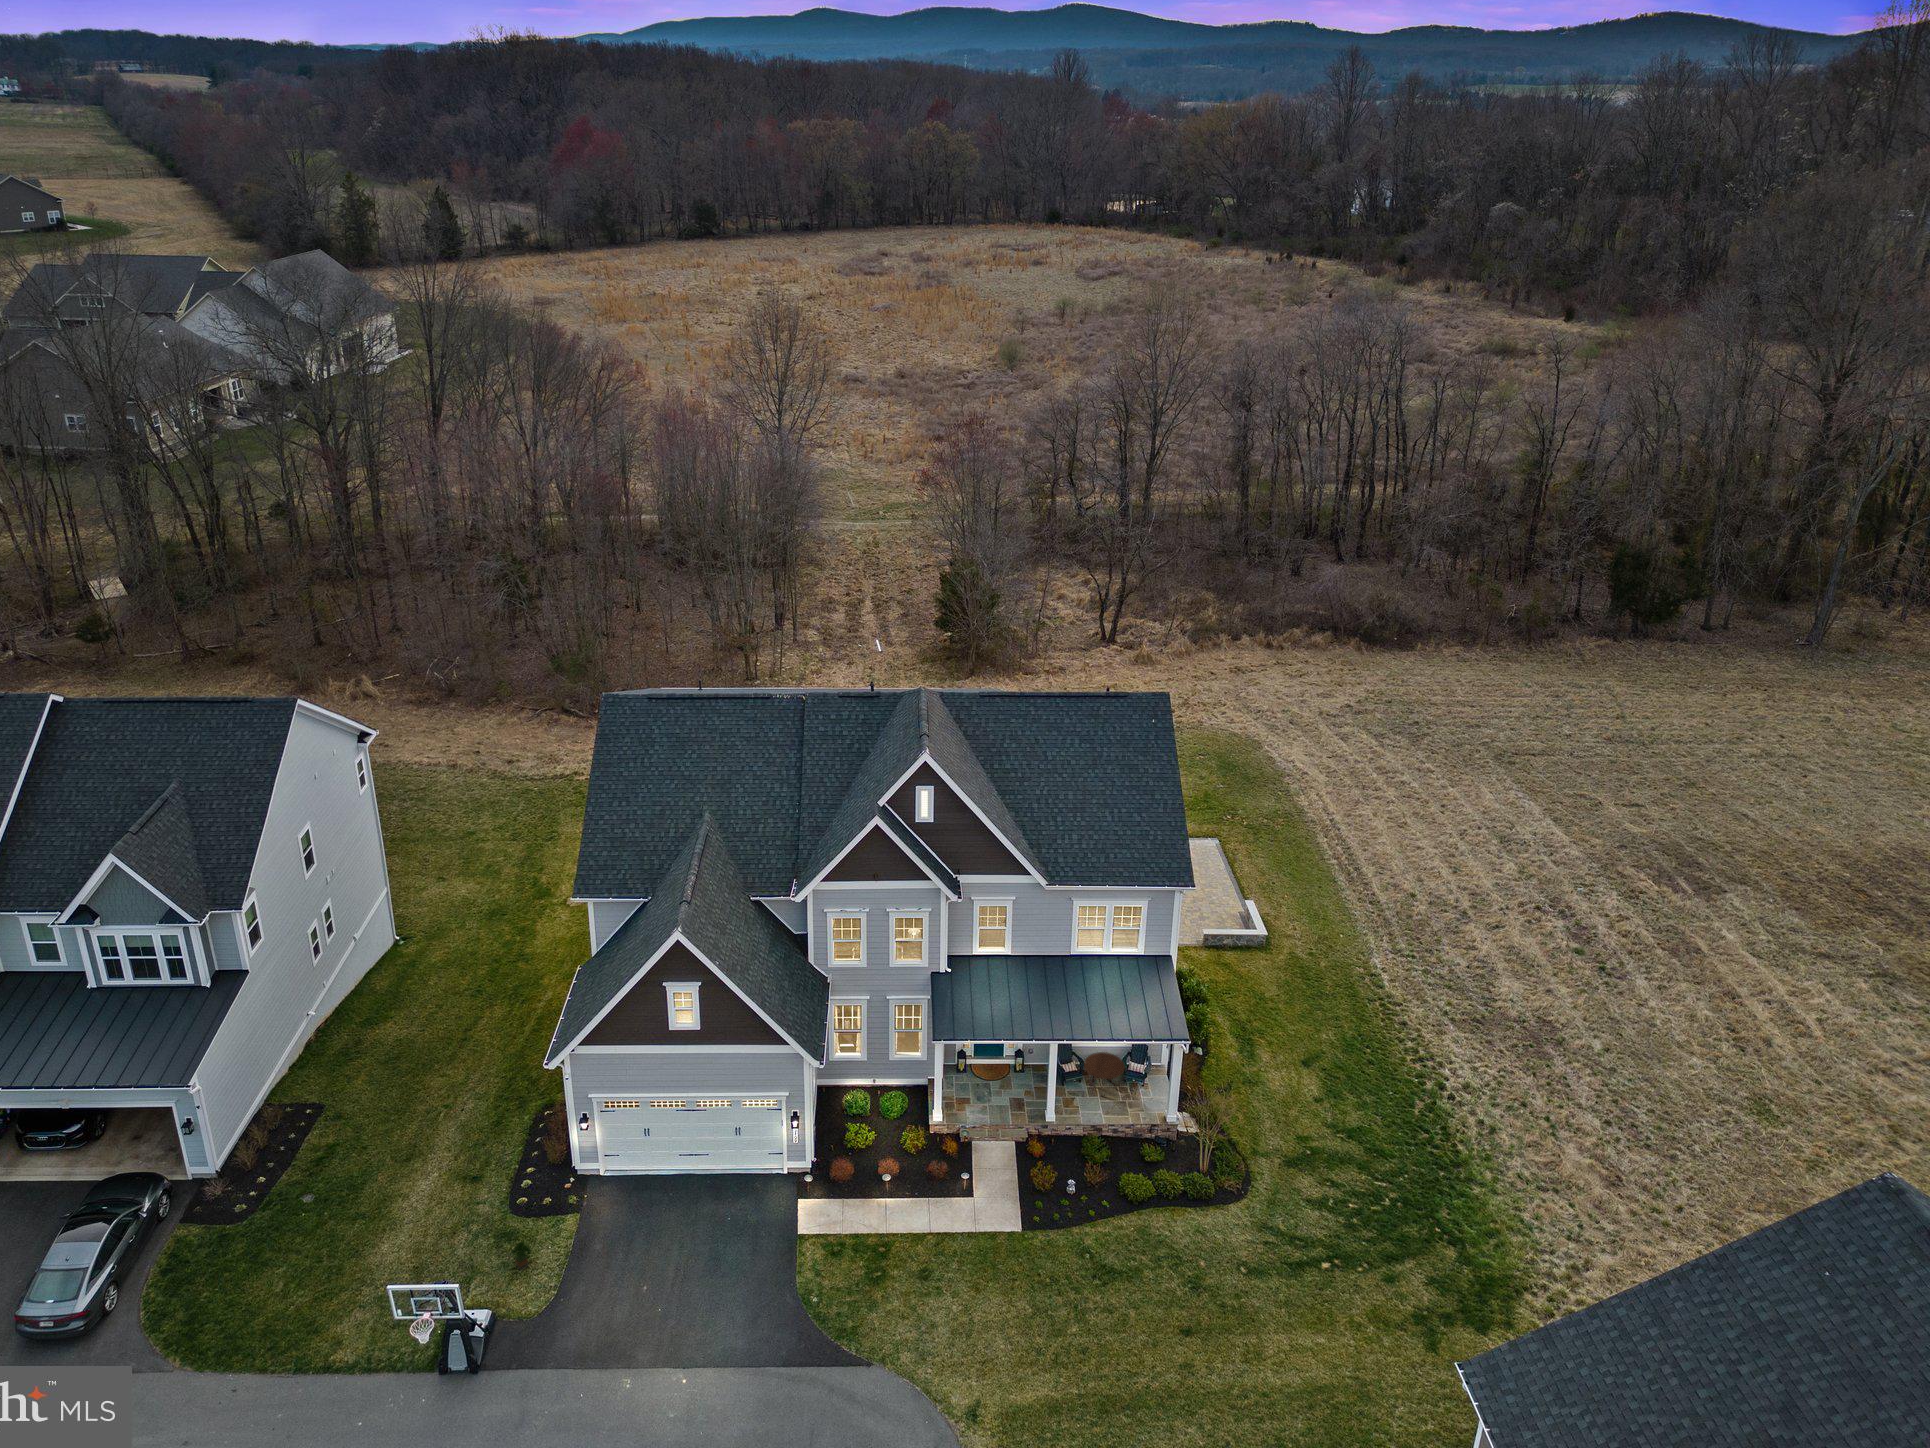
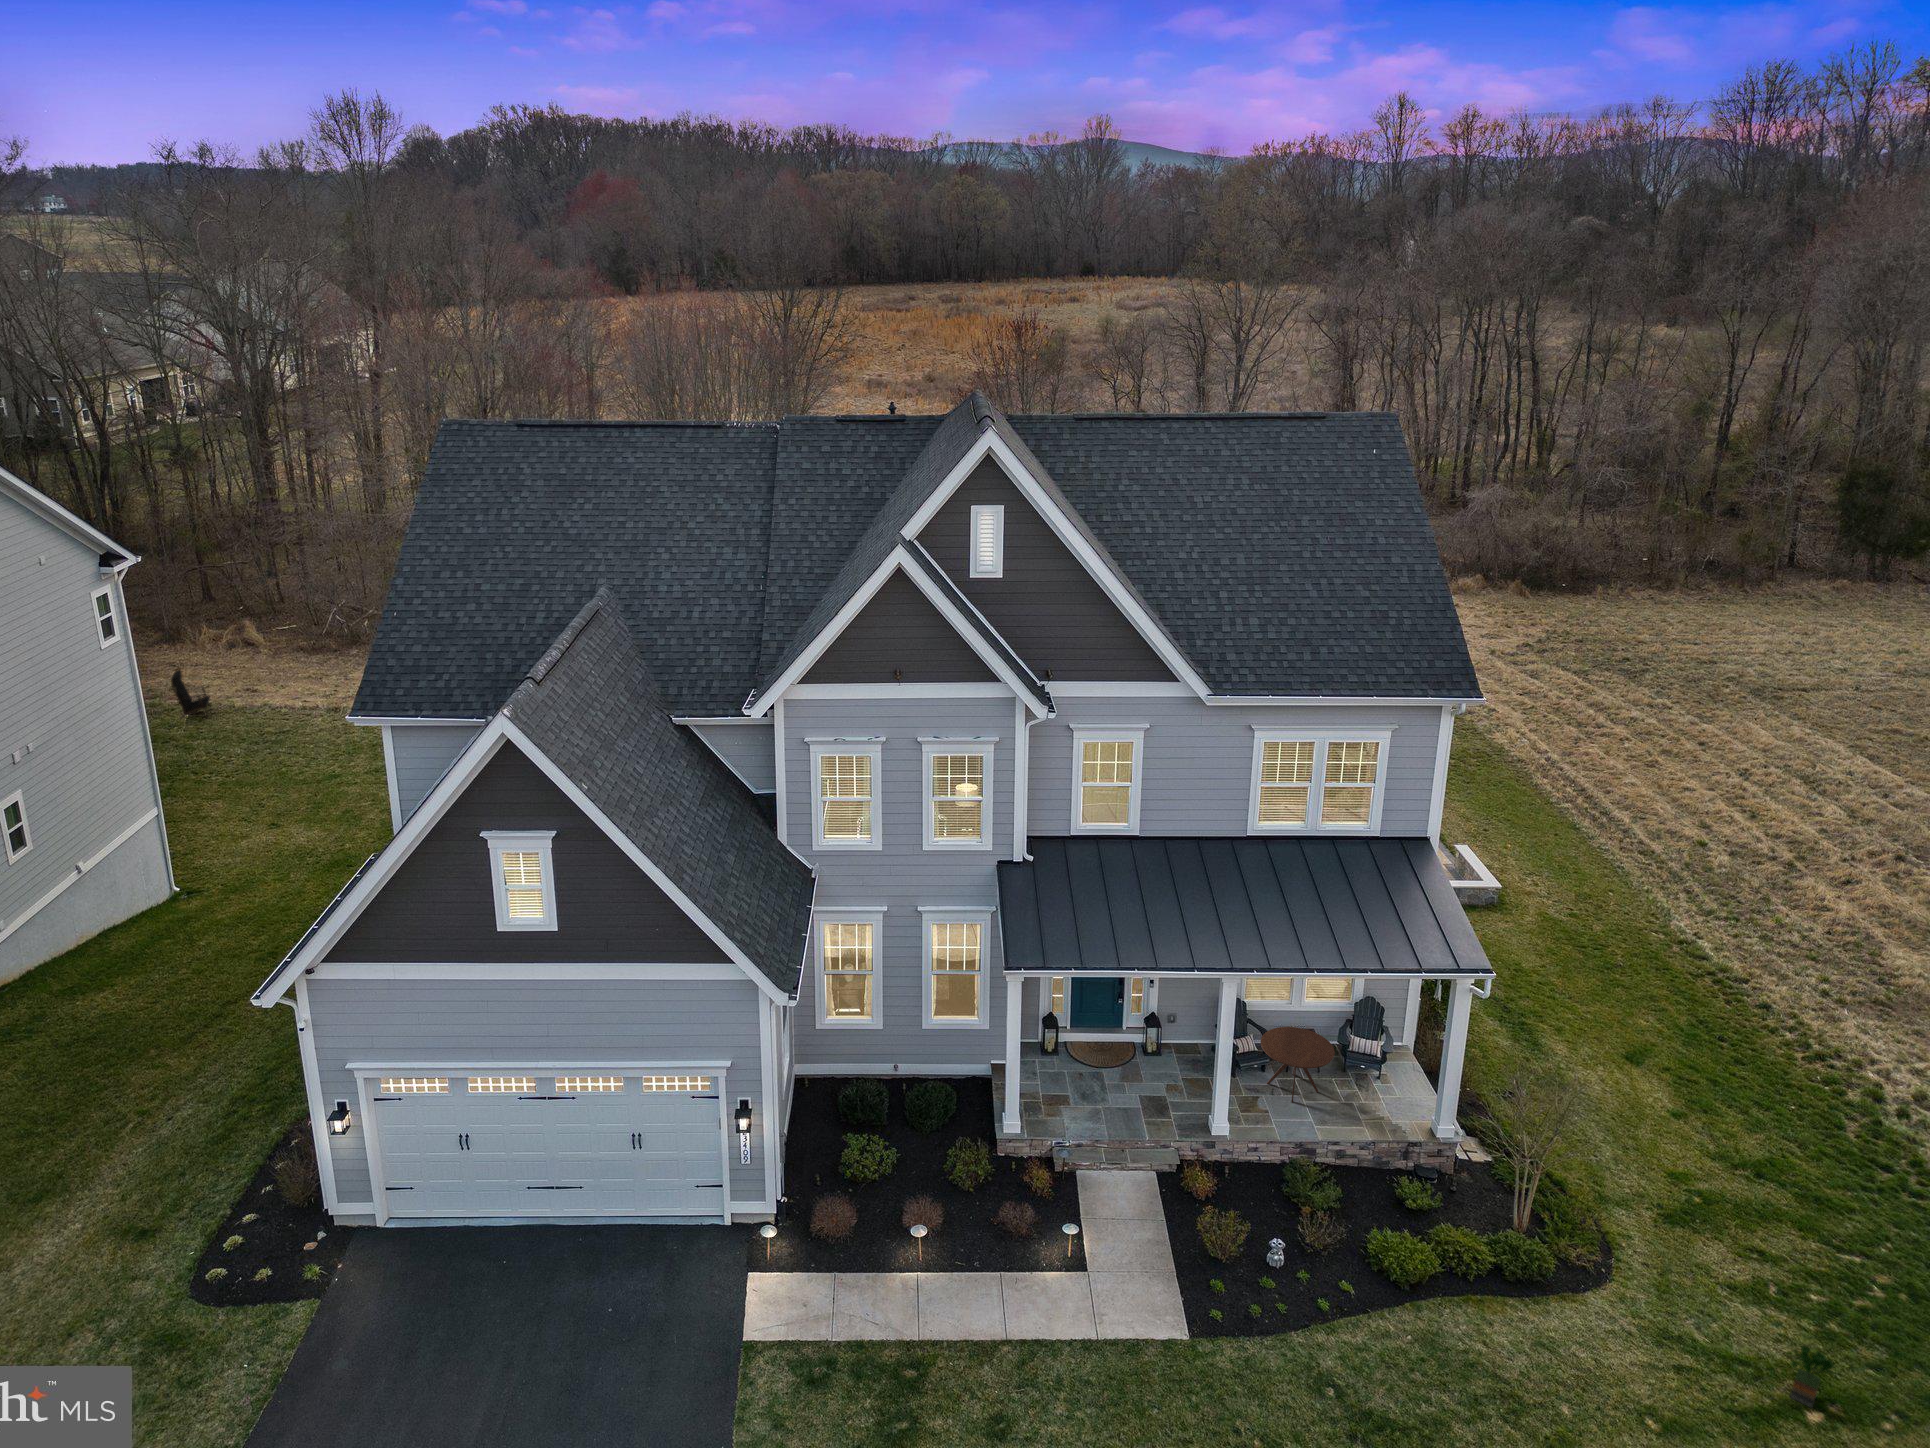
lounge chair: none [385,775,410,812] -> present [171,670,211,720]
potted tree: present [511,1242,531,1270] -> present [1790,1346,1835,1407]

